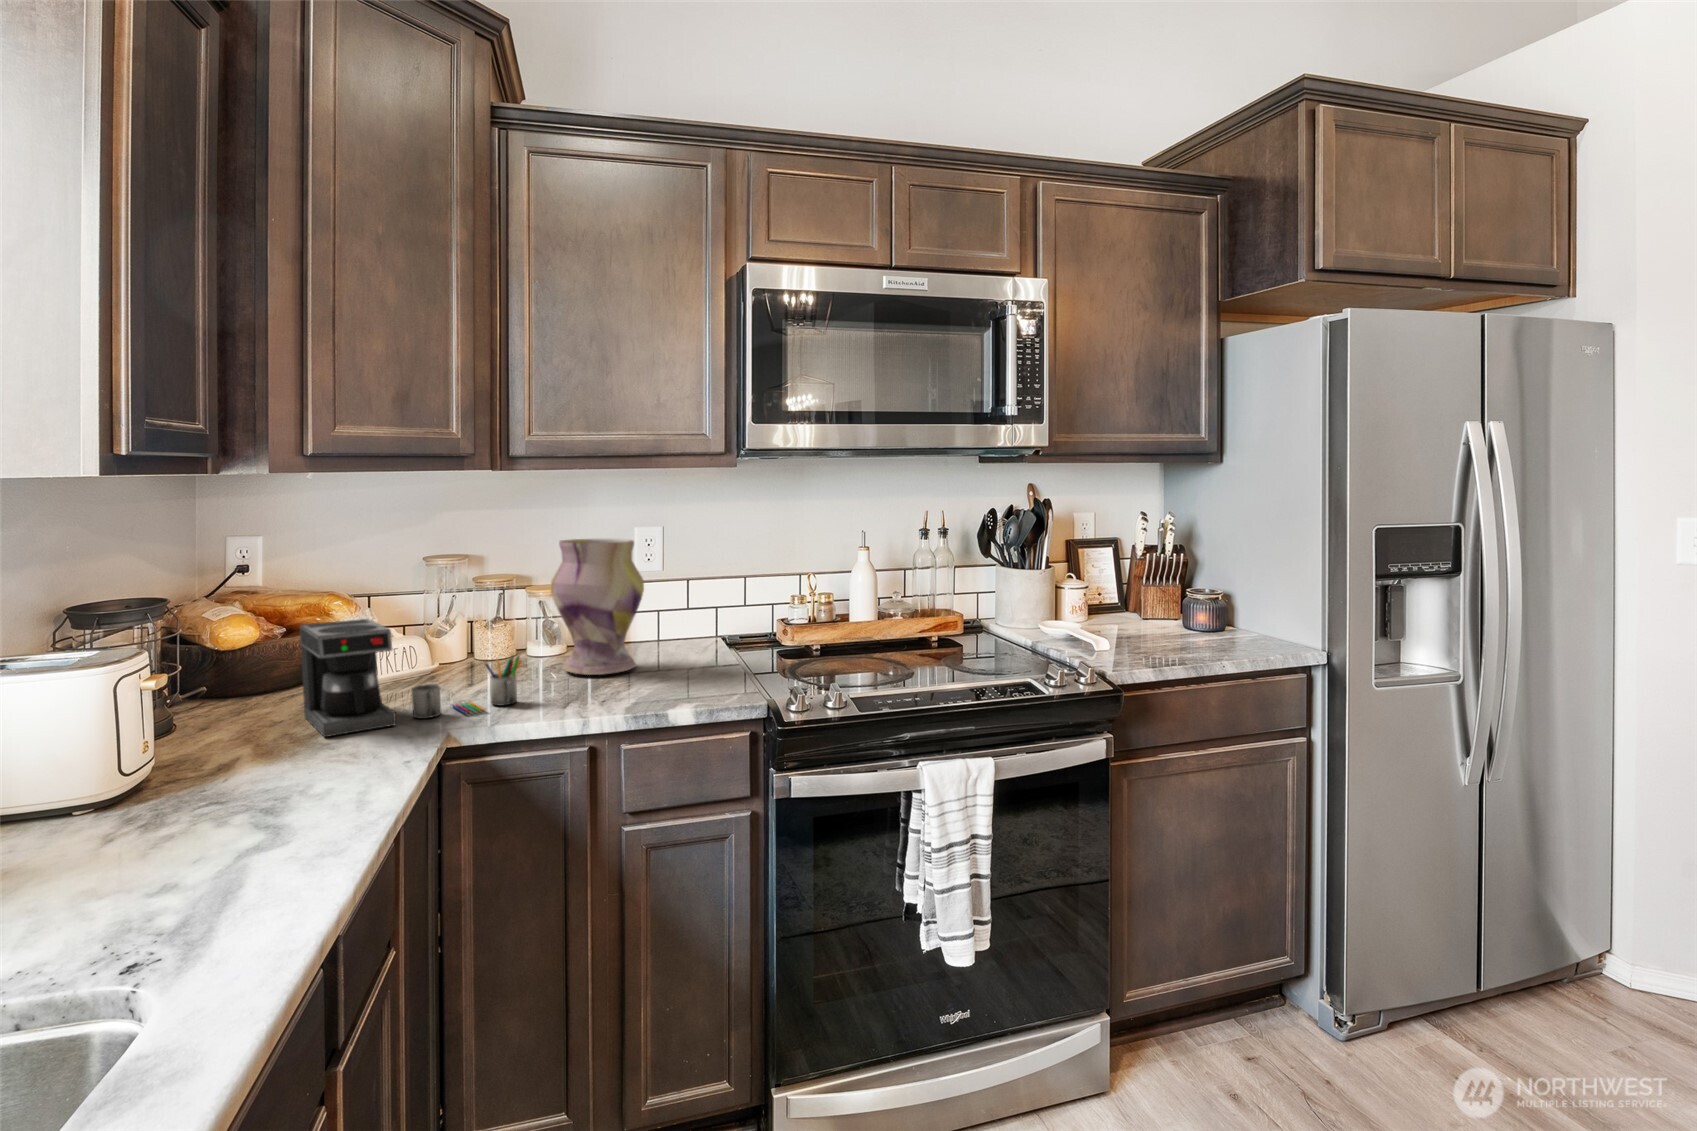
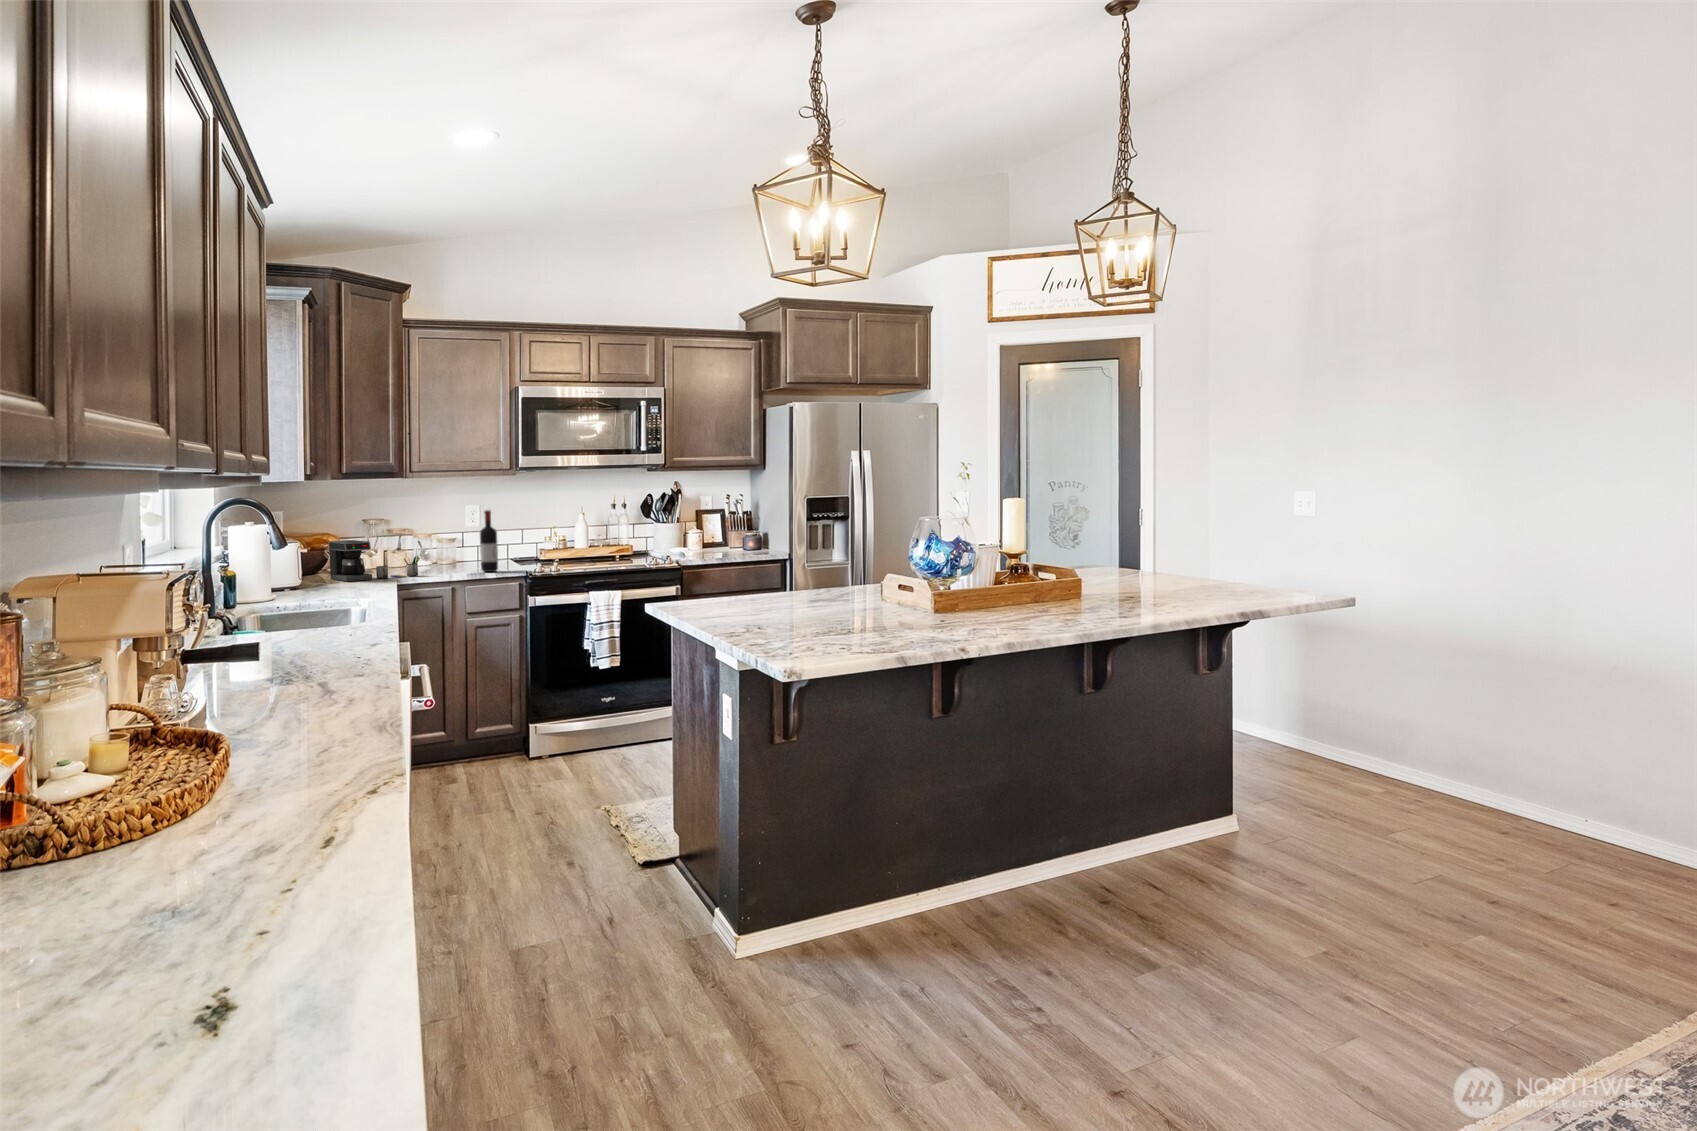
vase: present [551,539,644,675] -> none [428,509,472,570]
wine bottle: none [659,546,697,687] -> present [480,510,498,572]

